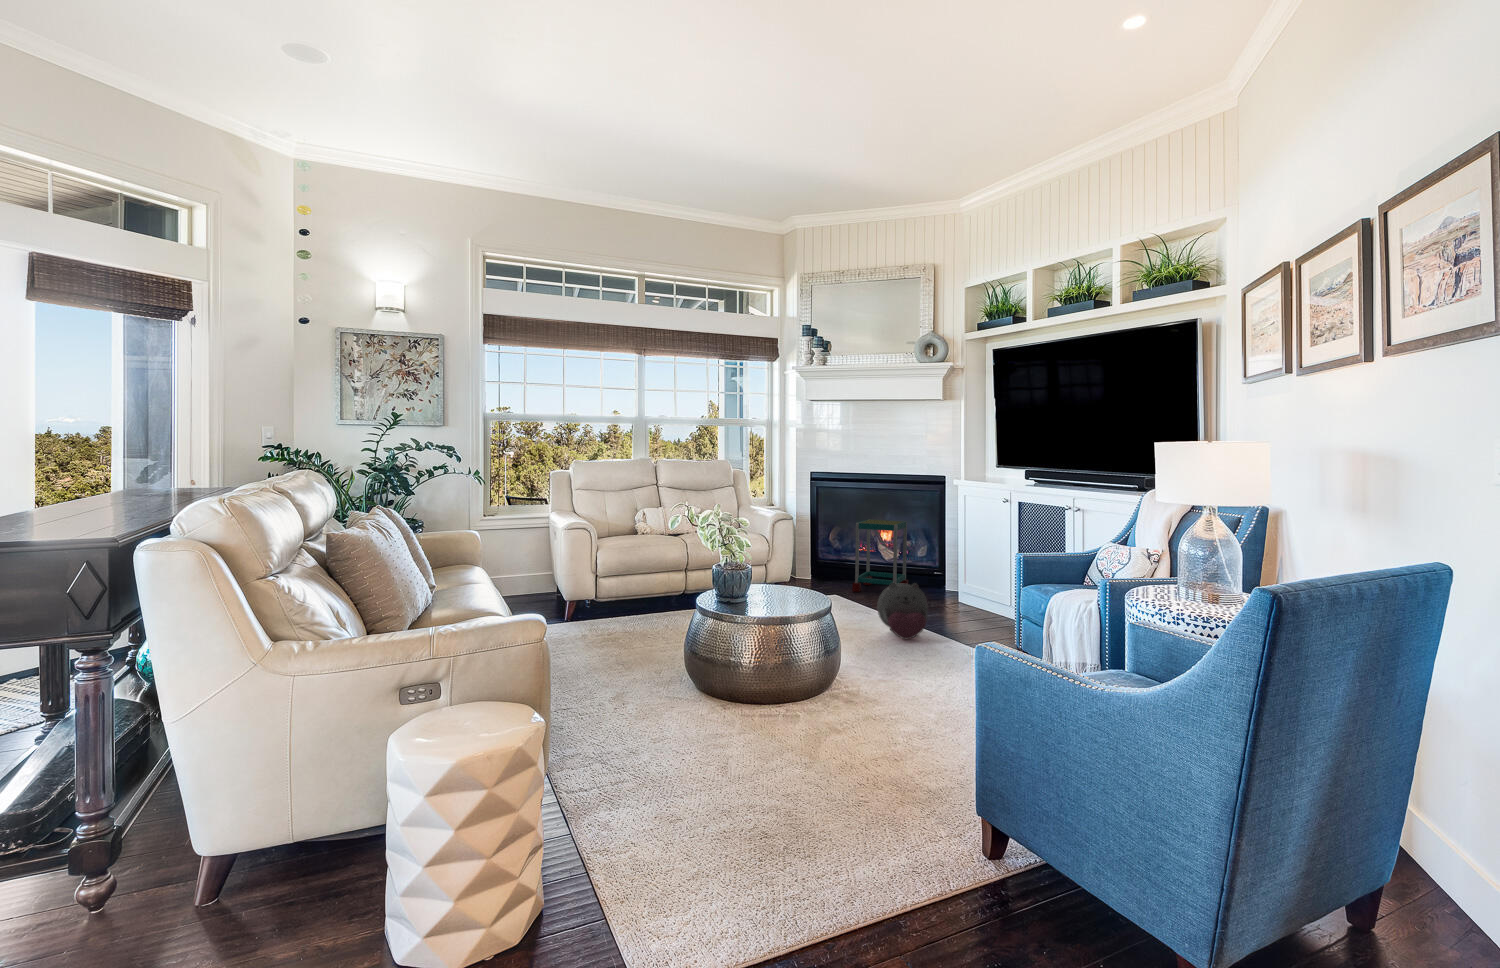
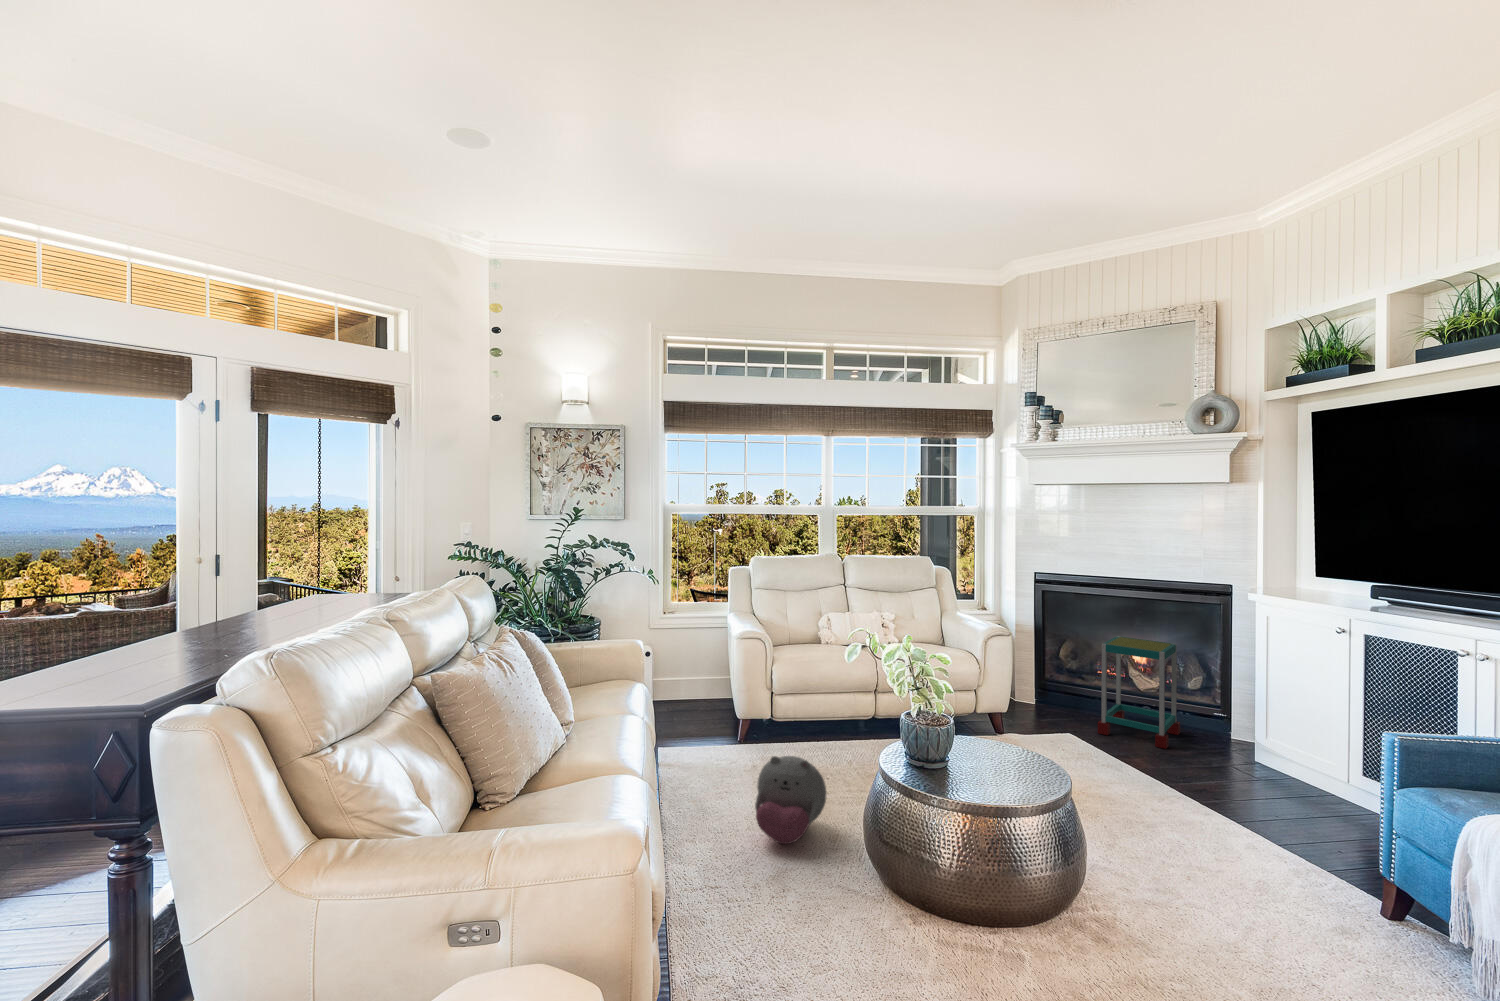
plush toy: present [877,583,928,639] -> present [755,756,827,844]

